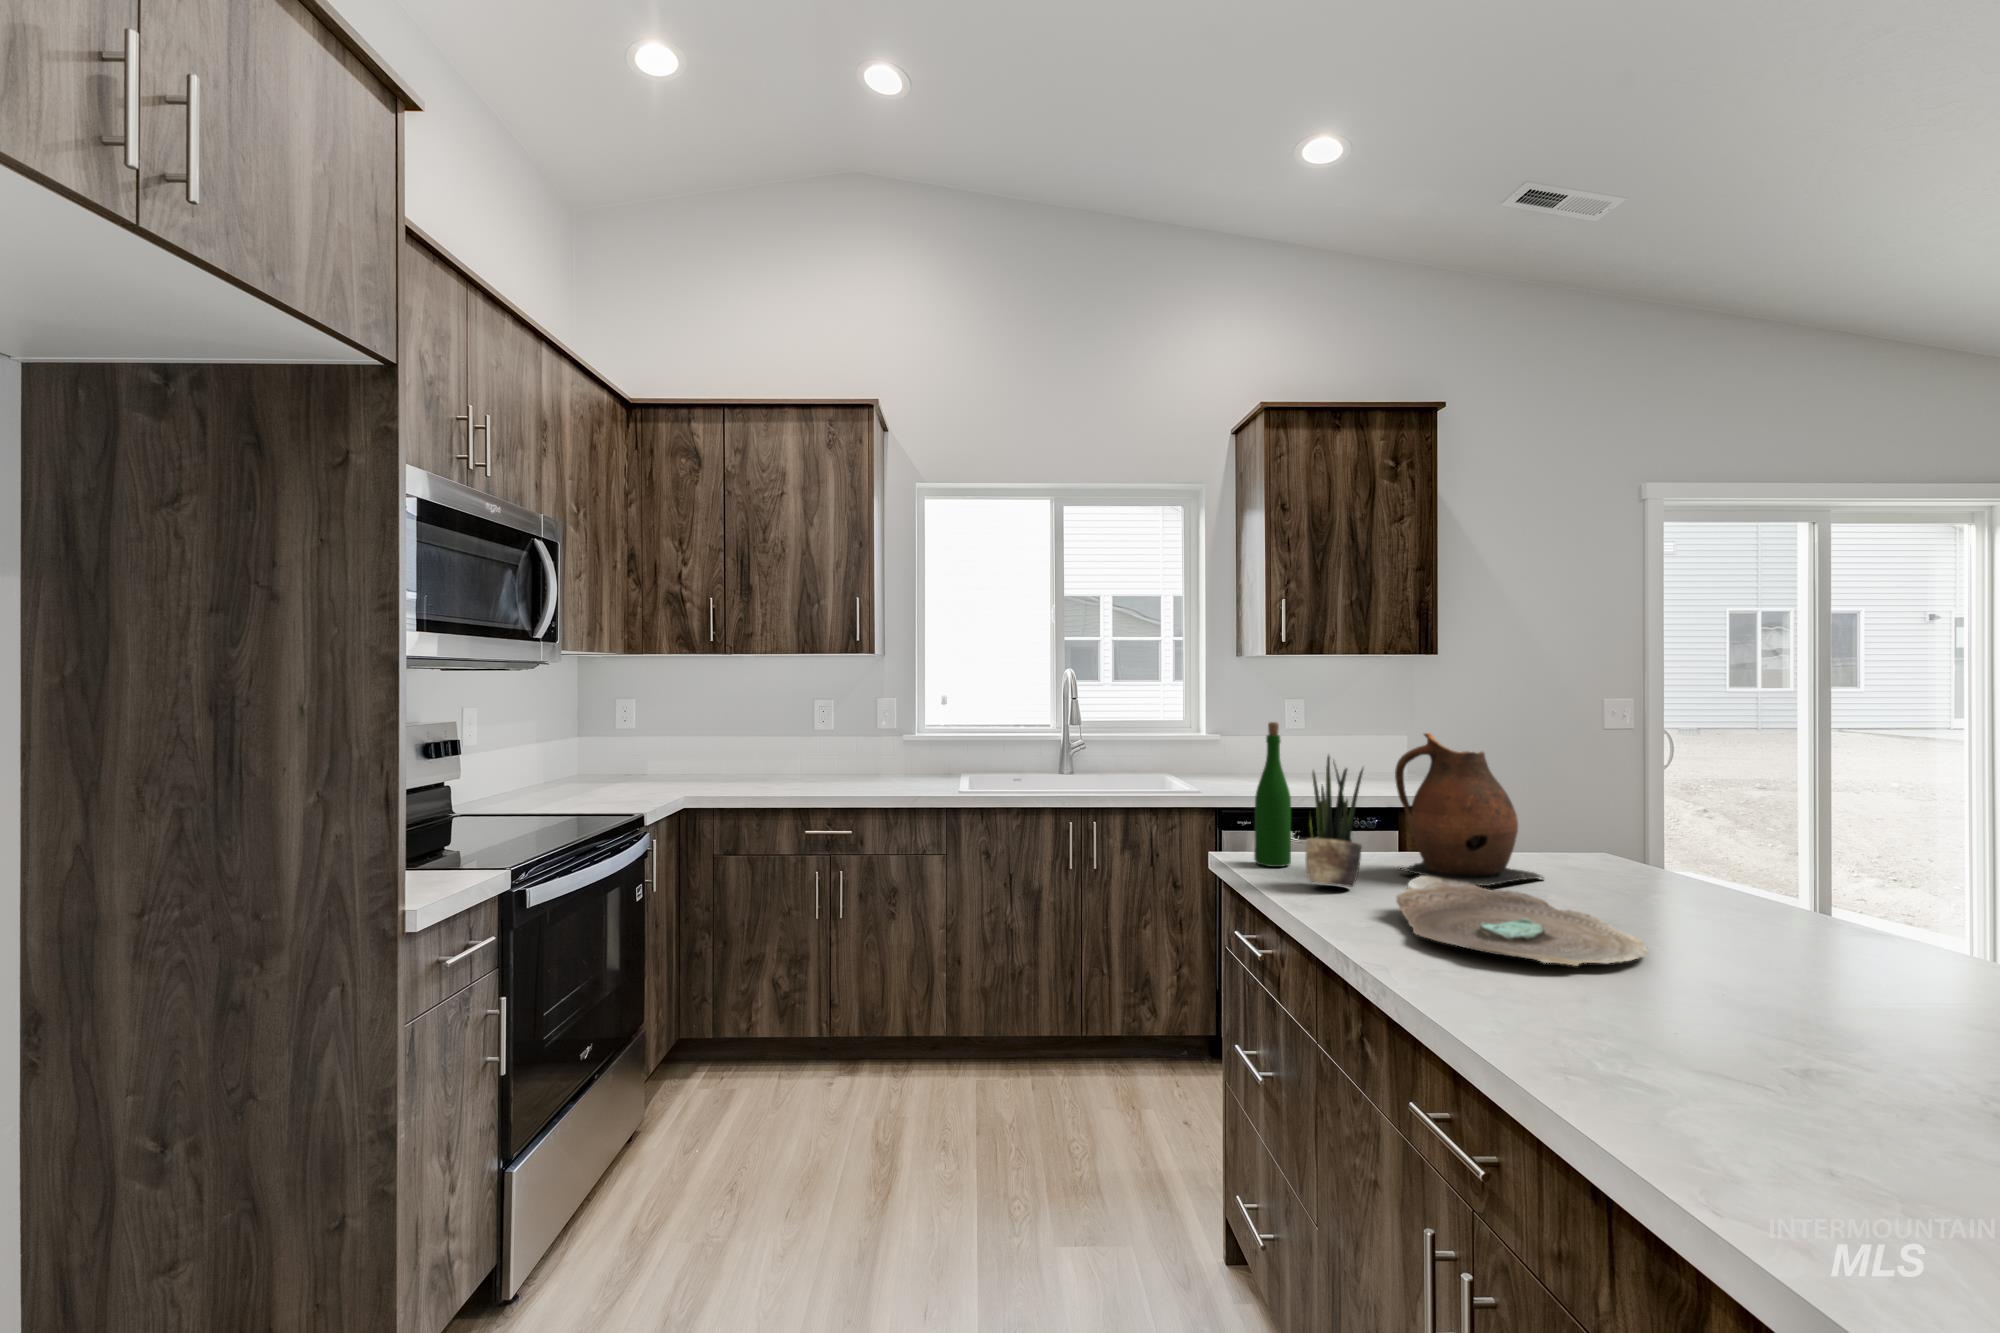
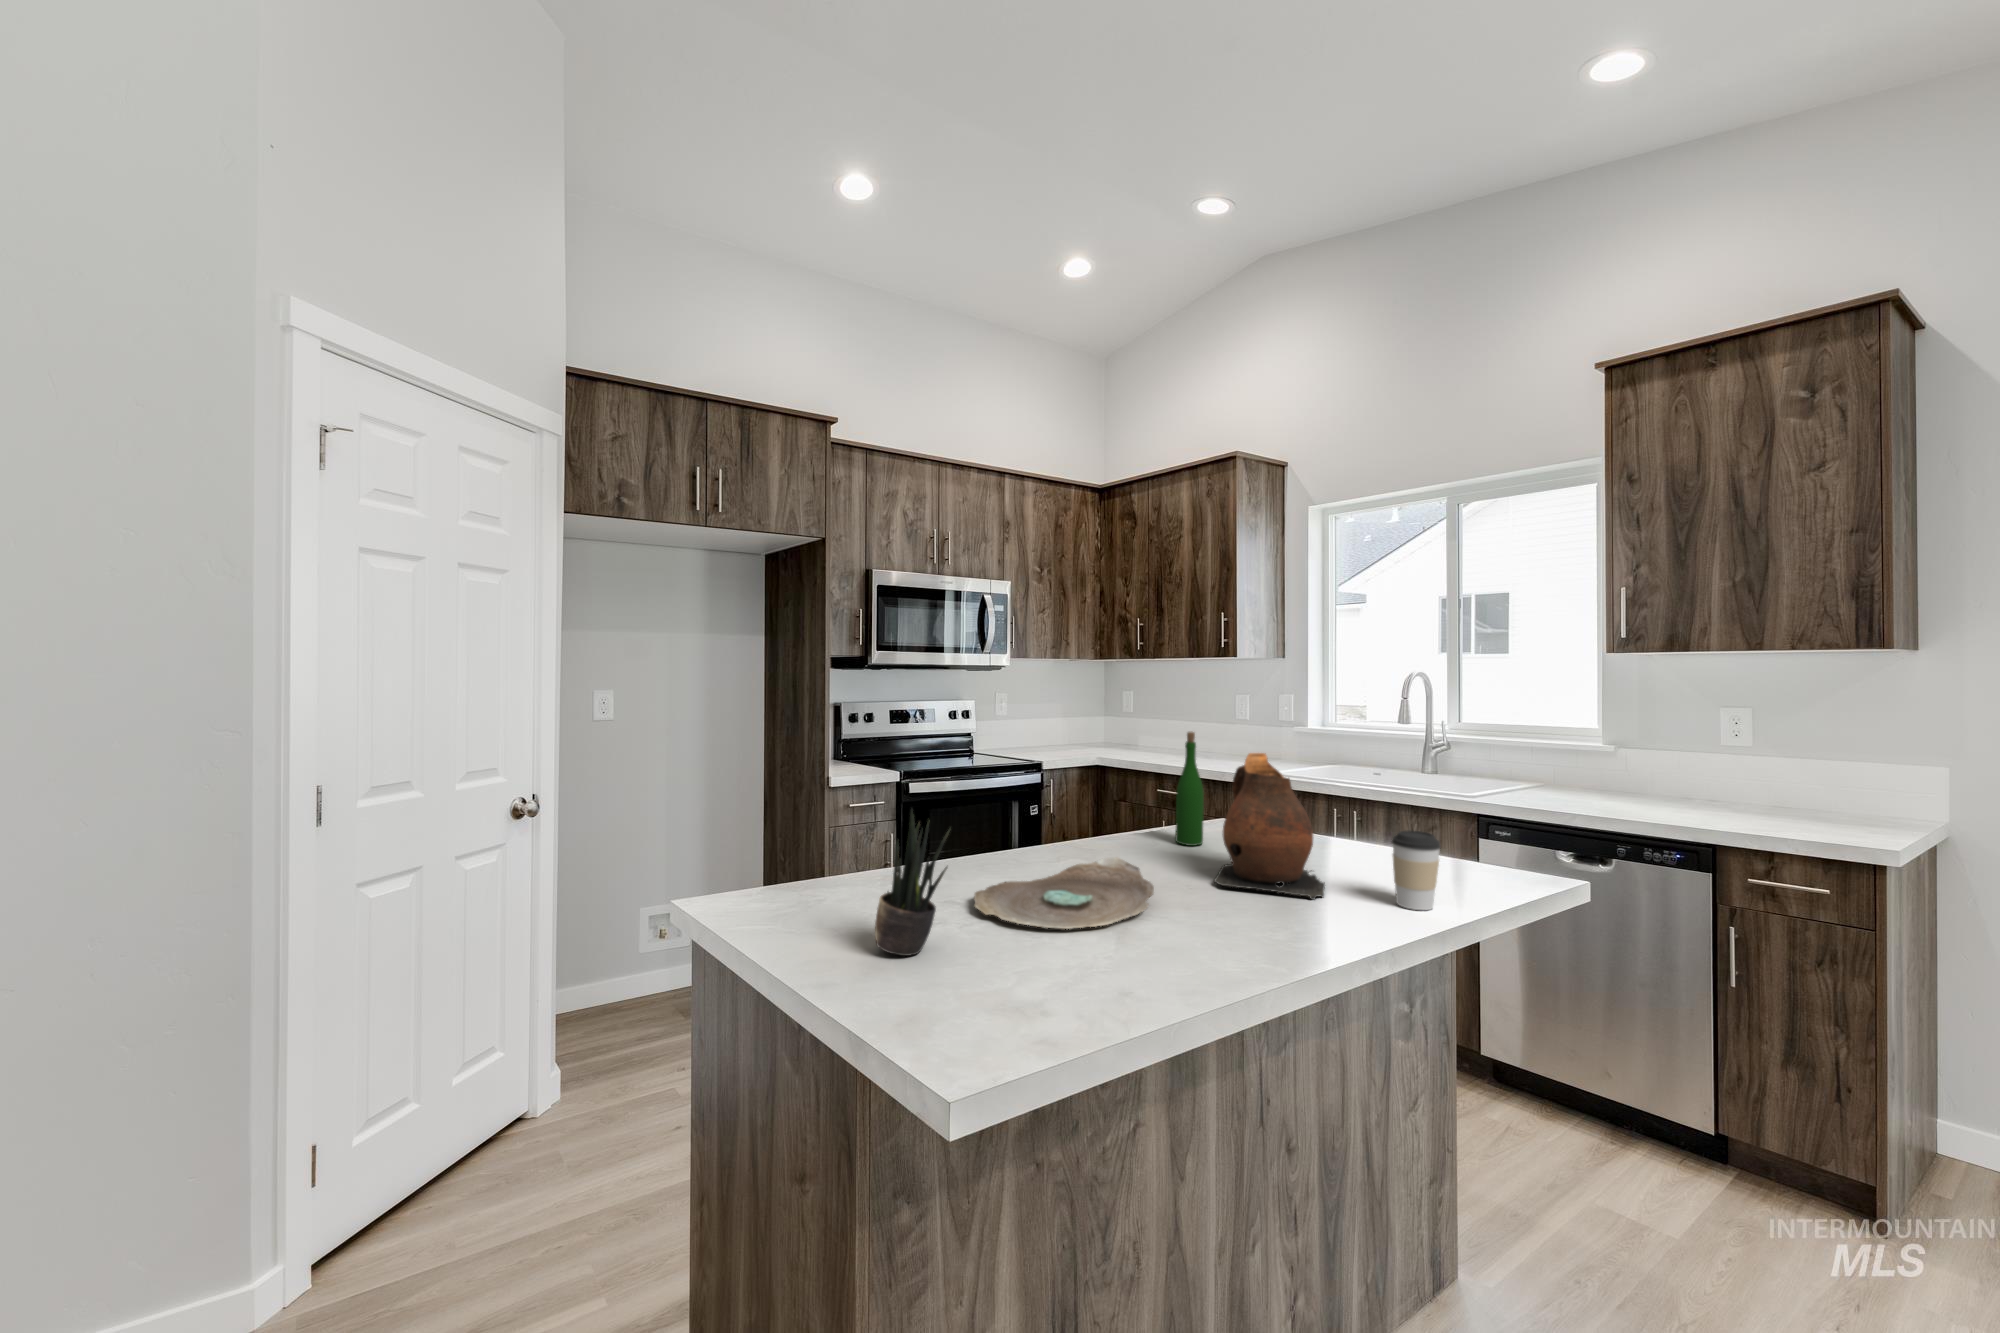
potted plant: present [1305,756,1363,887] -> present [875,810,949,956]
coffee cup: none [1555,794,1605,869] -> present [1392,830,1441,910]

